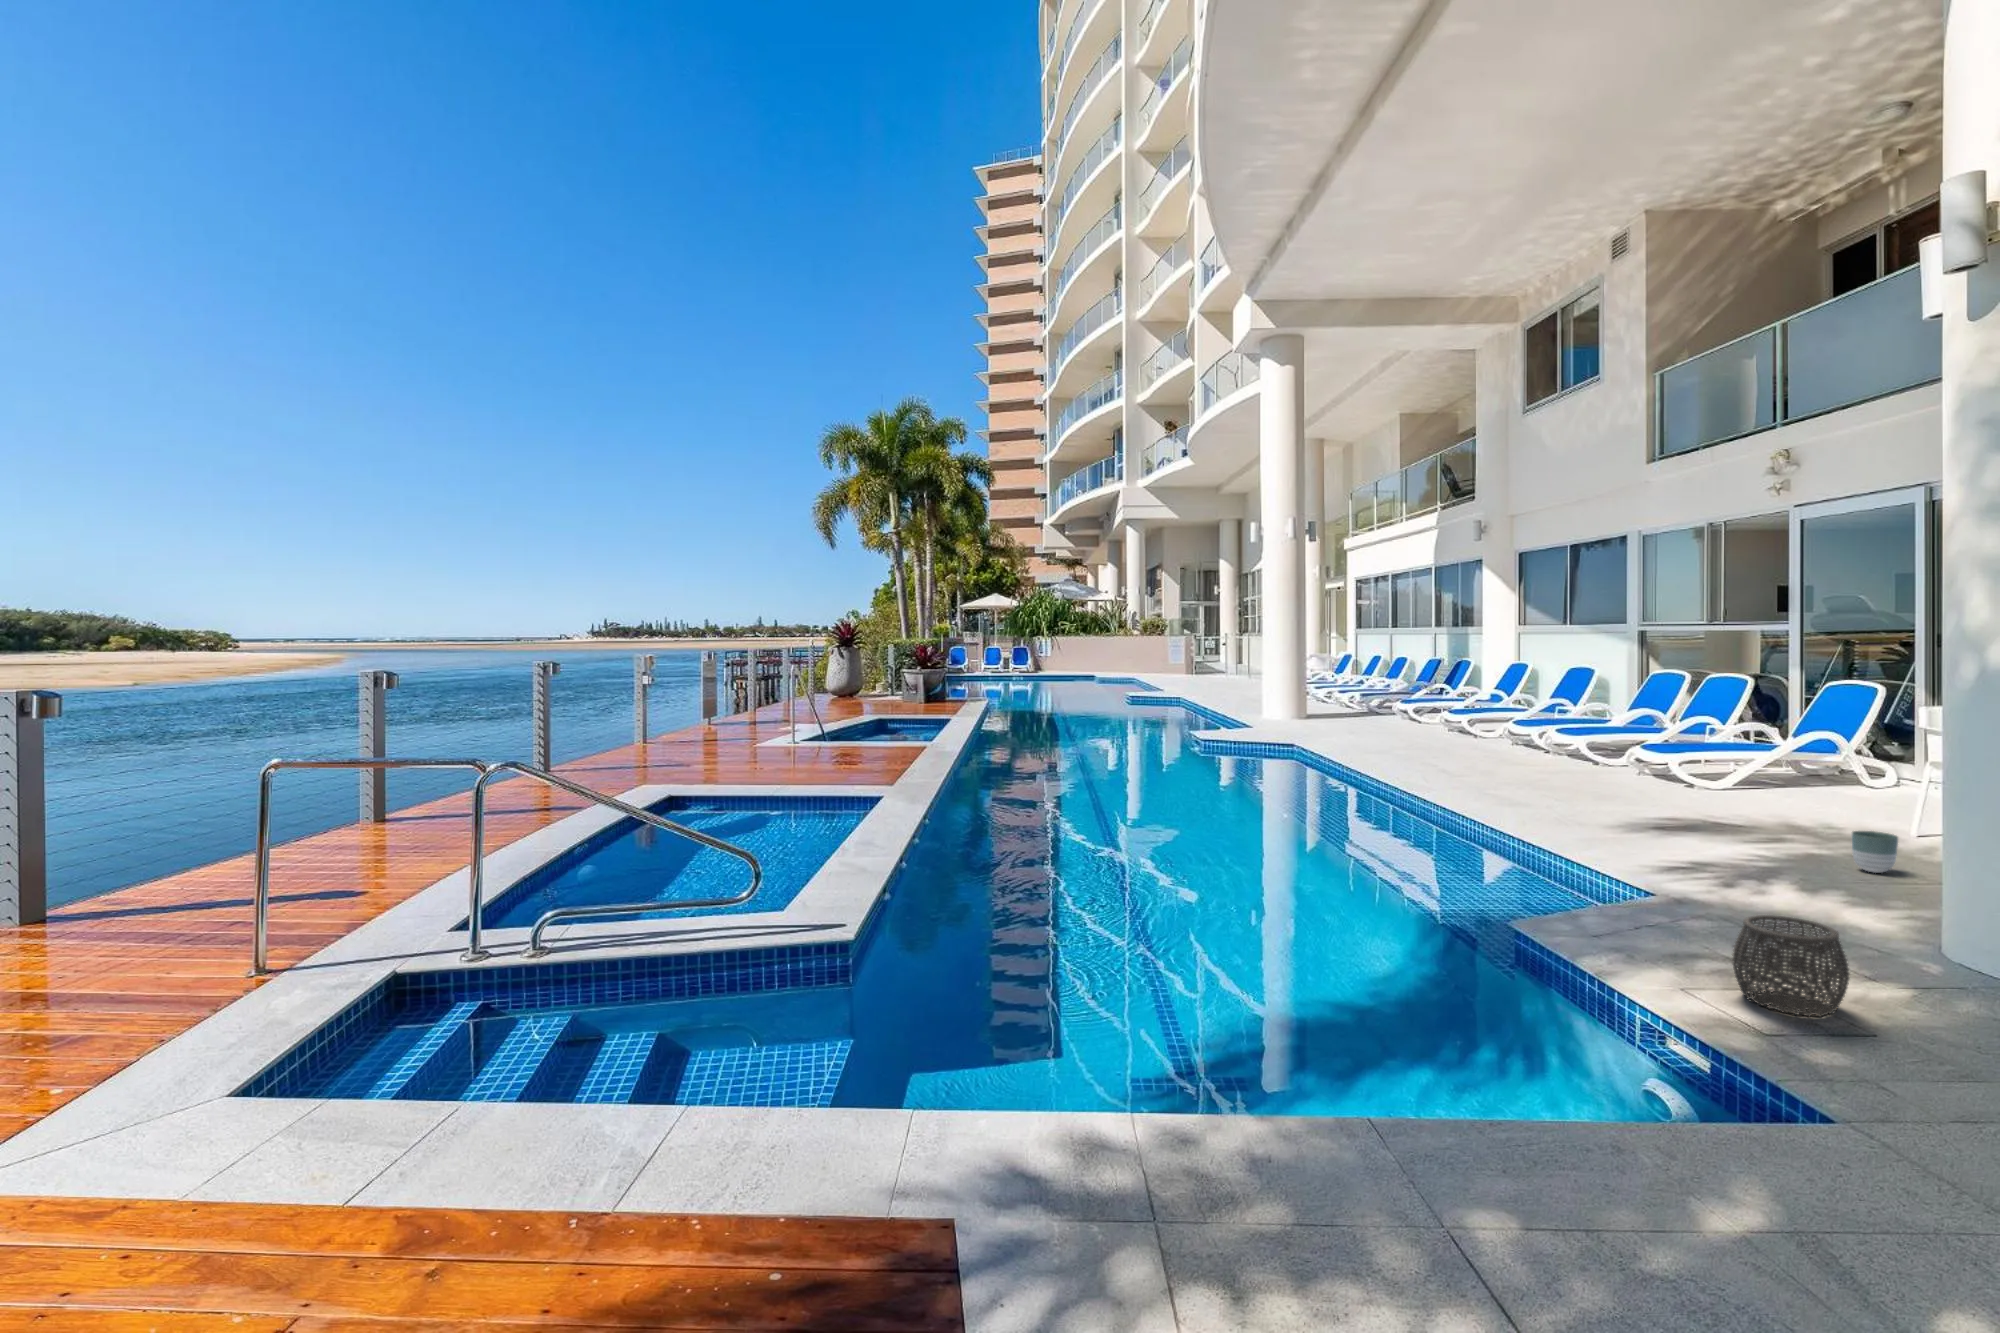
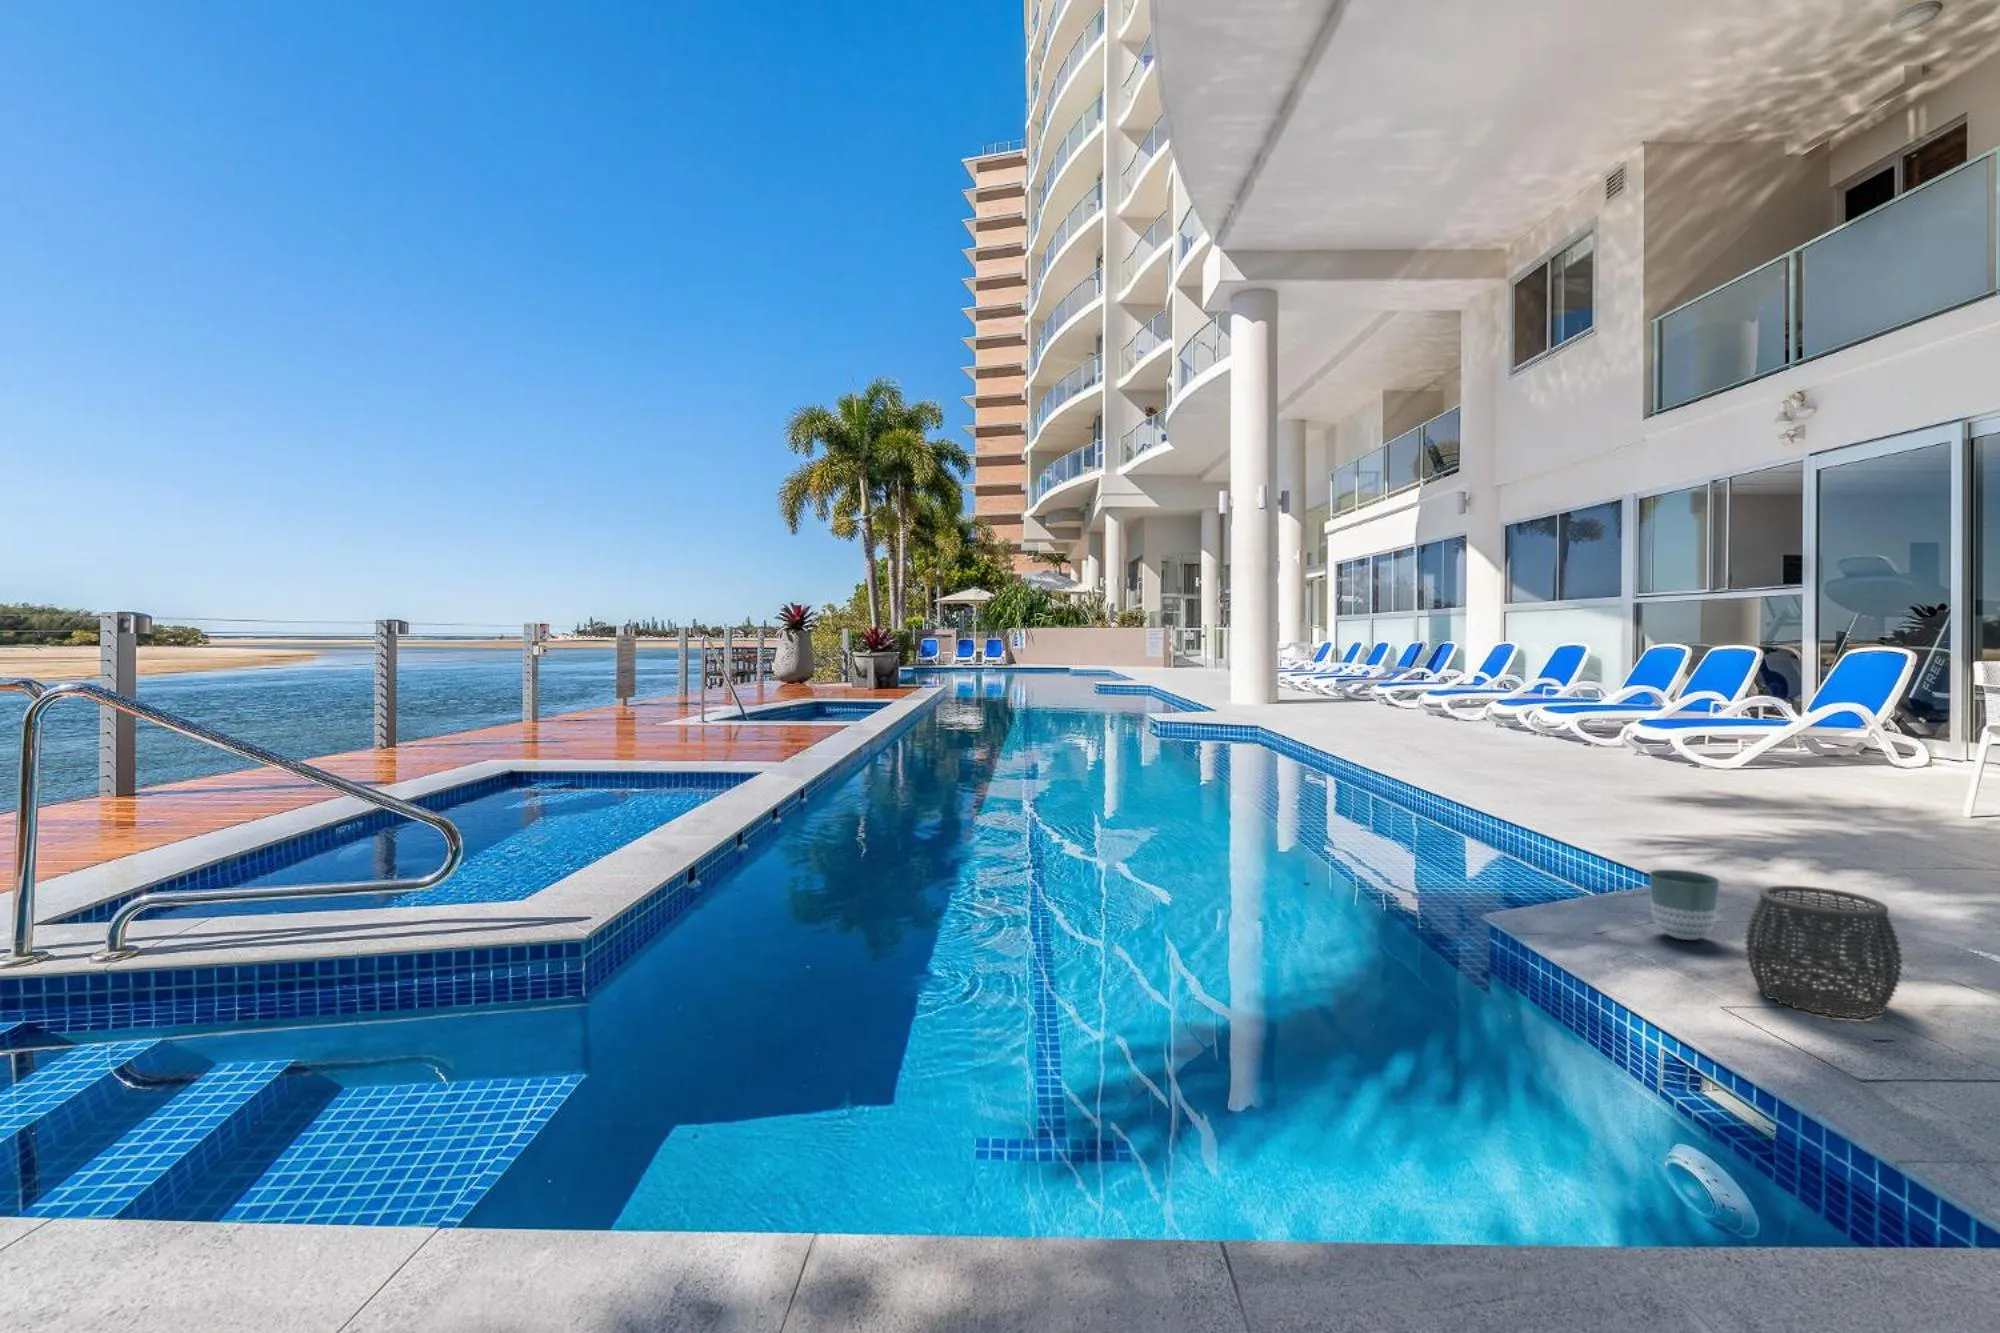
planter: present [1852,831,1898,873] -> present [1650,870,1719,940]

